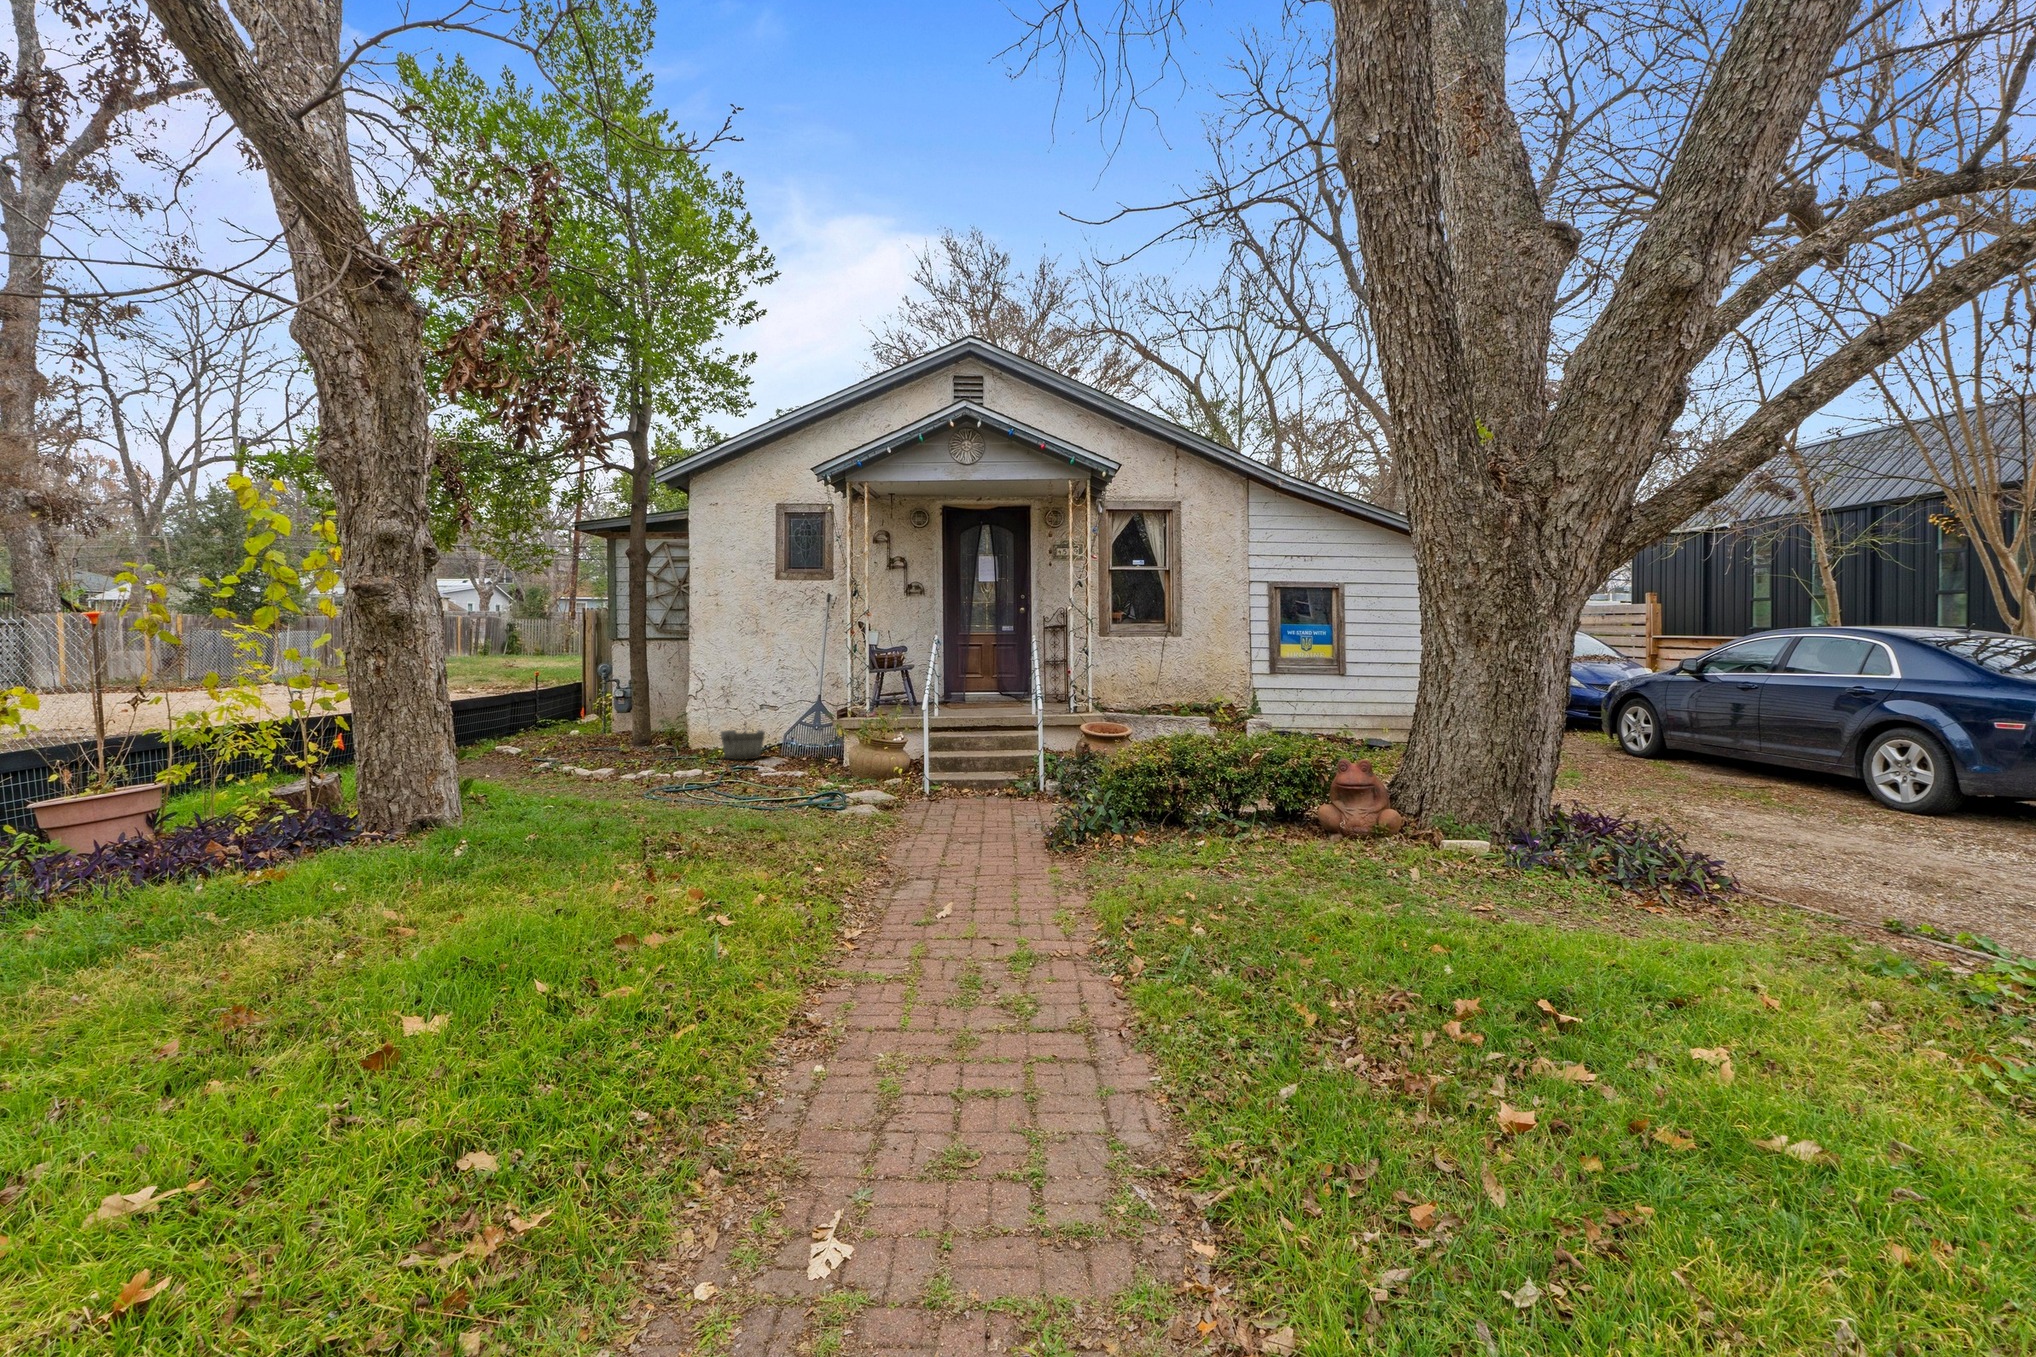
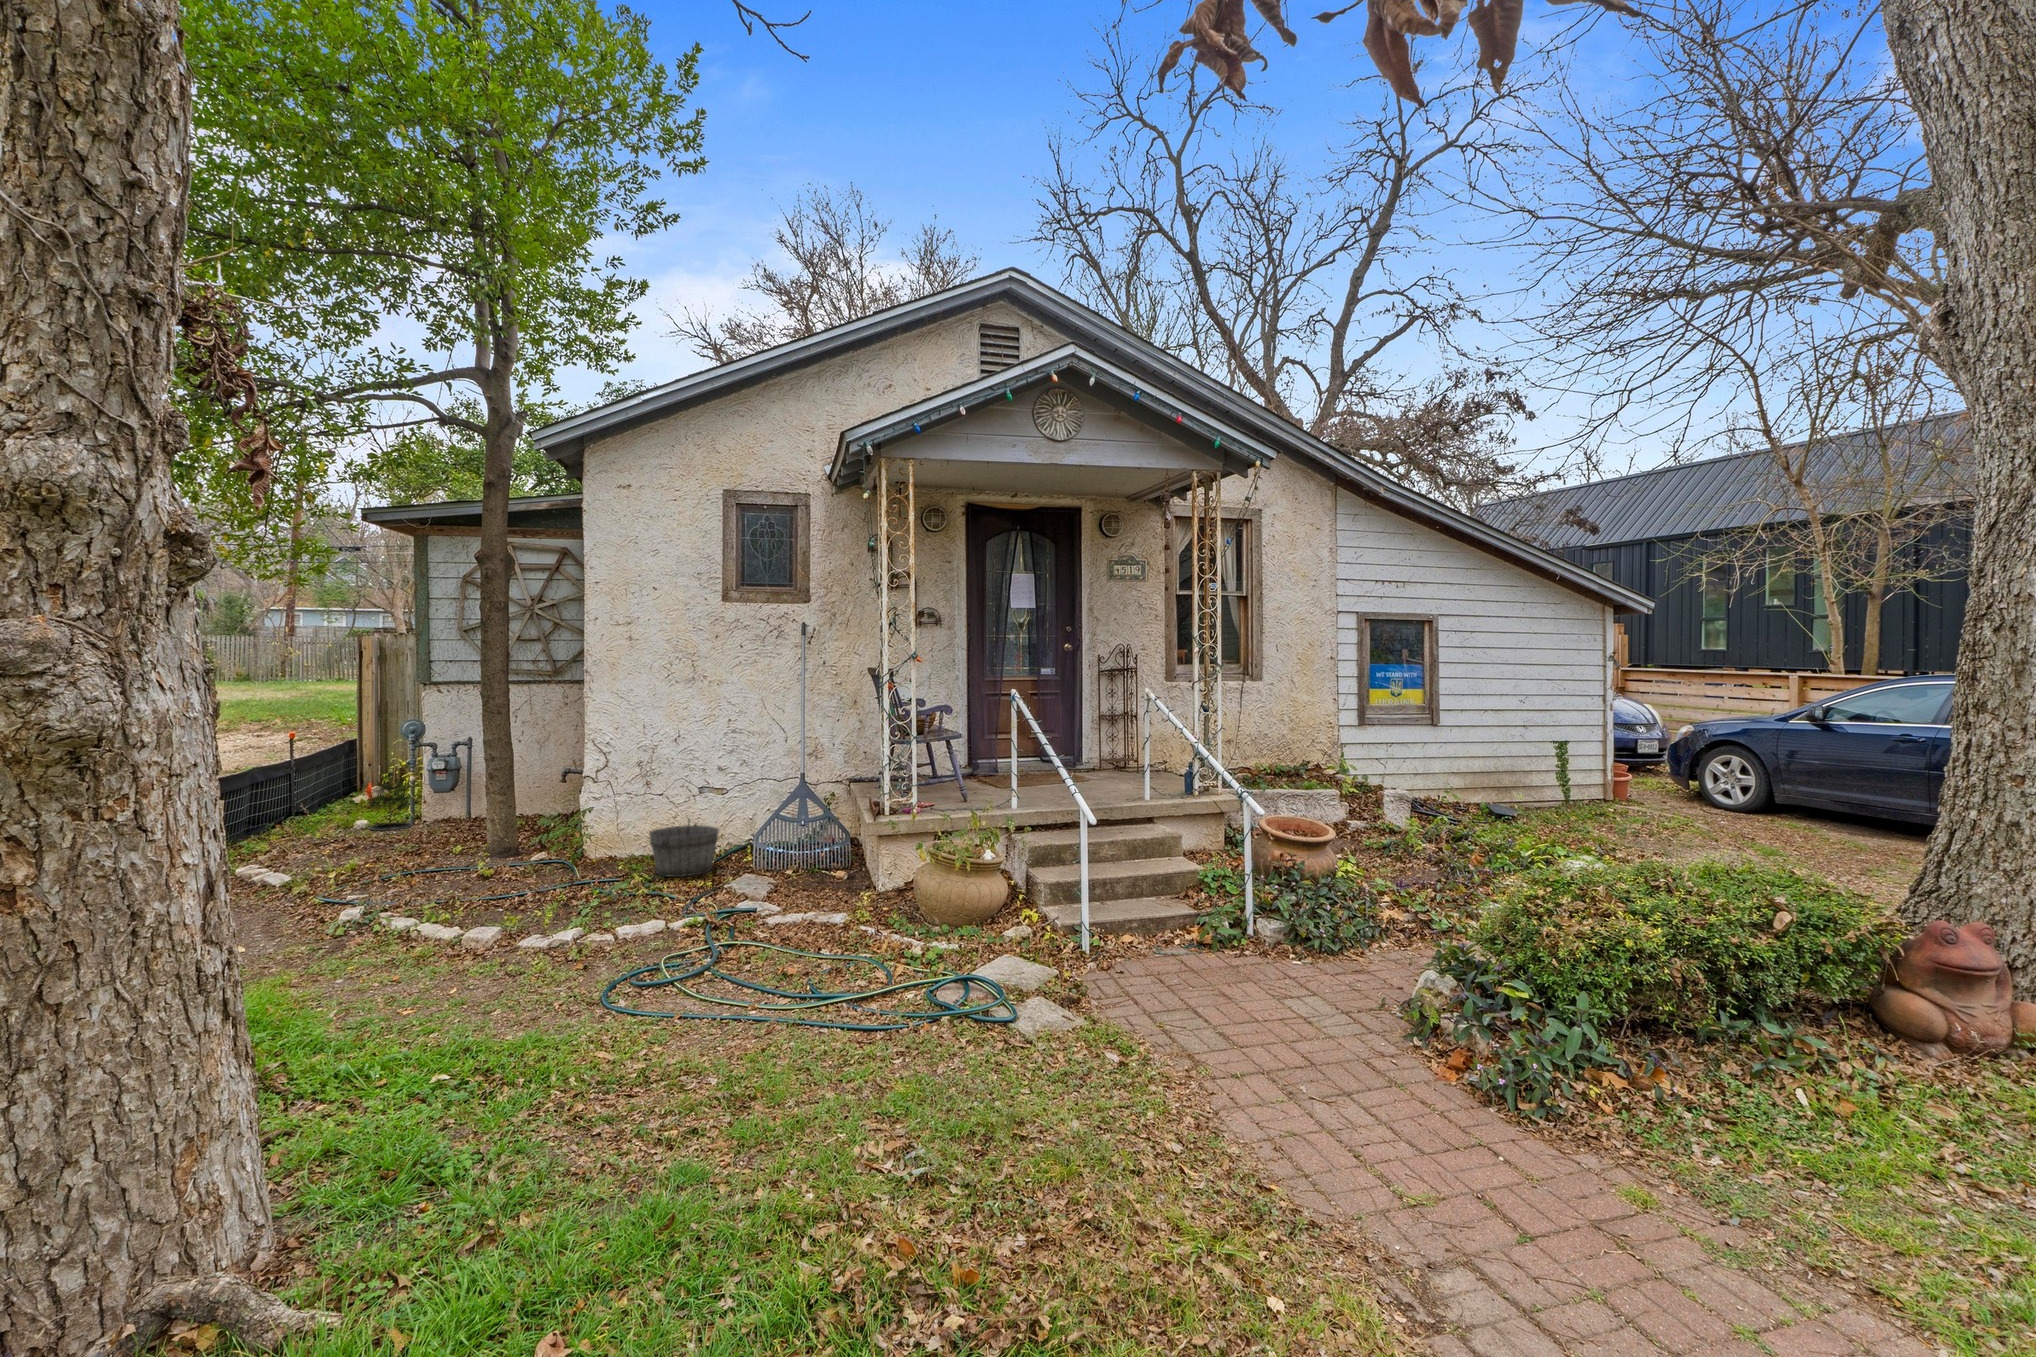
potted tree: none [576,692,608,736] -> present [365,768,412,831]

